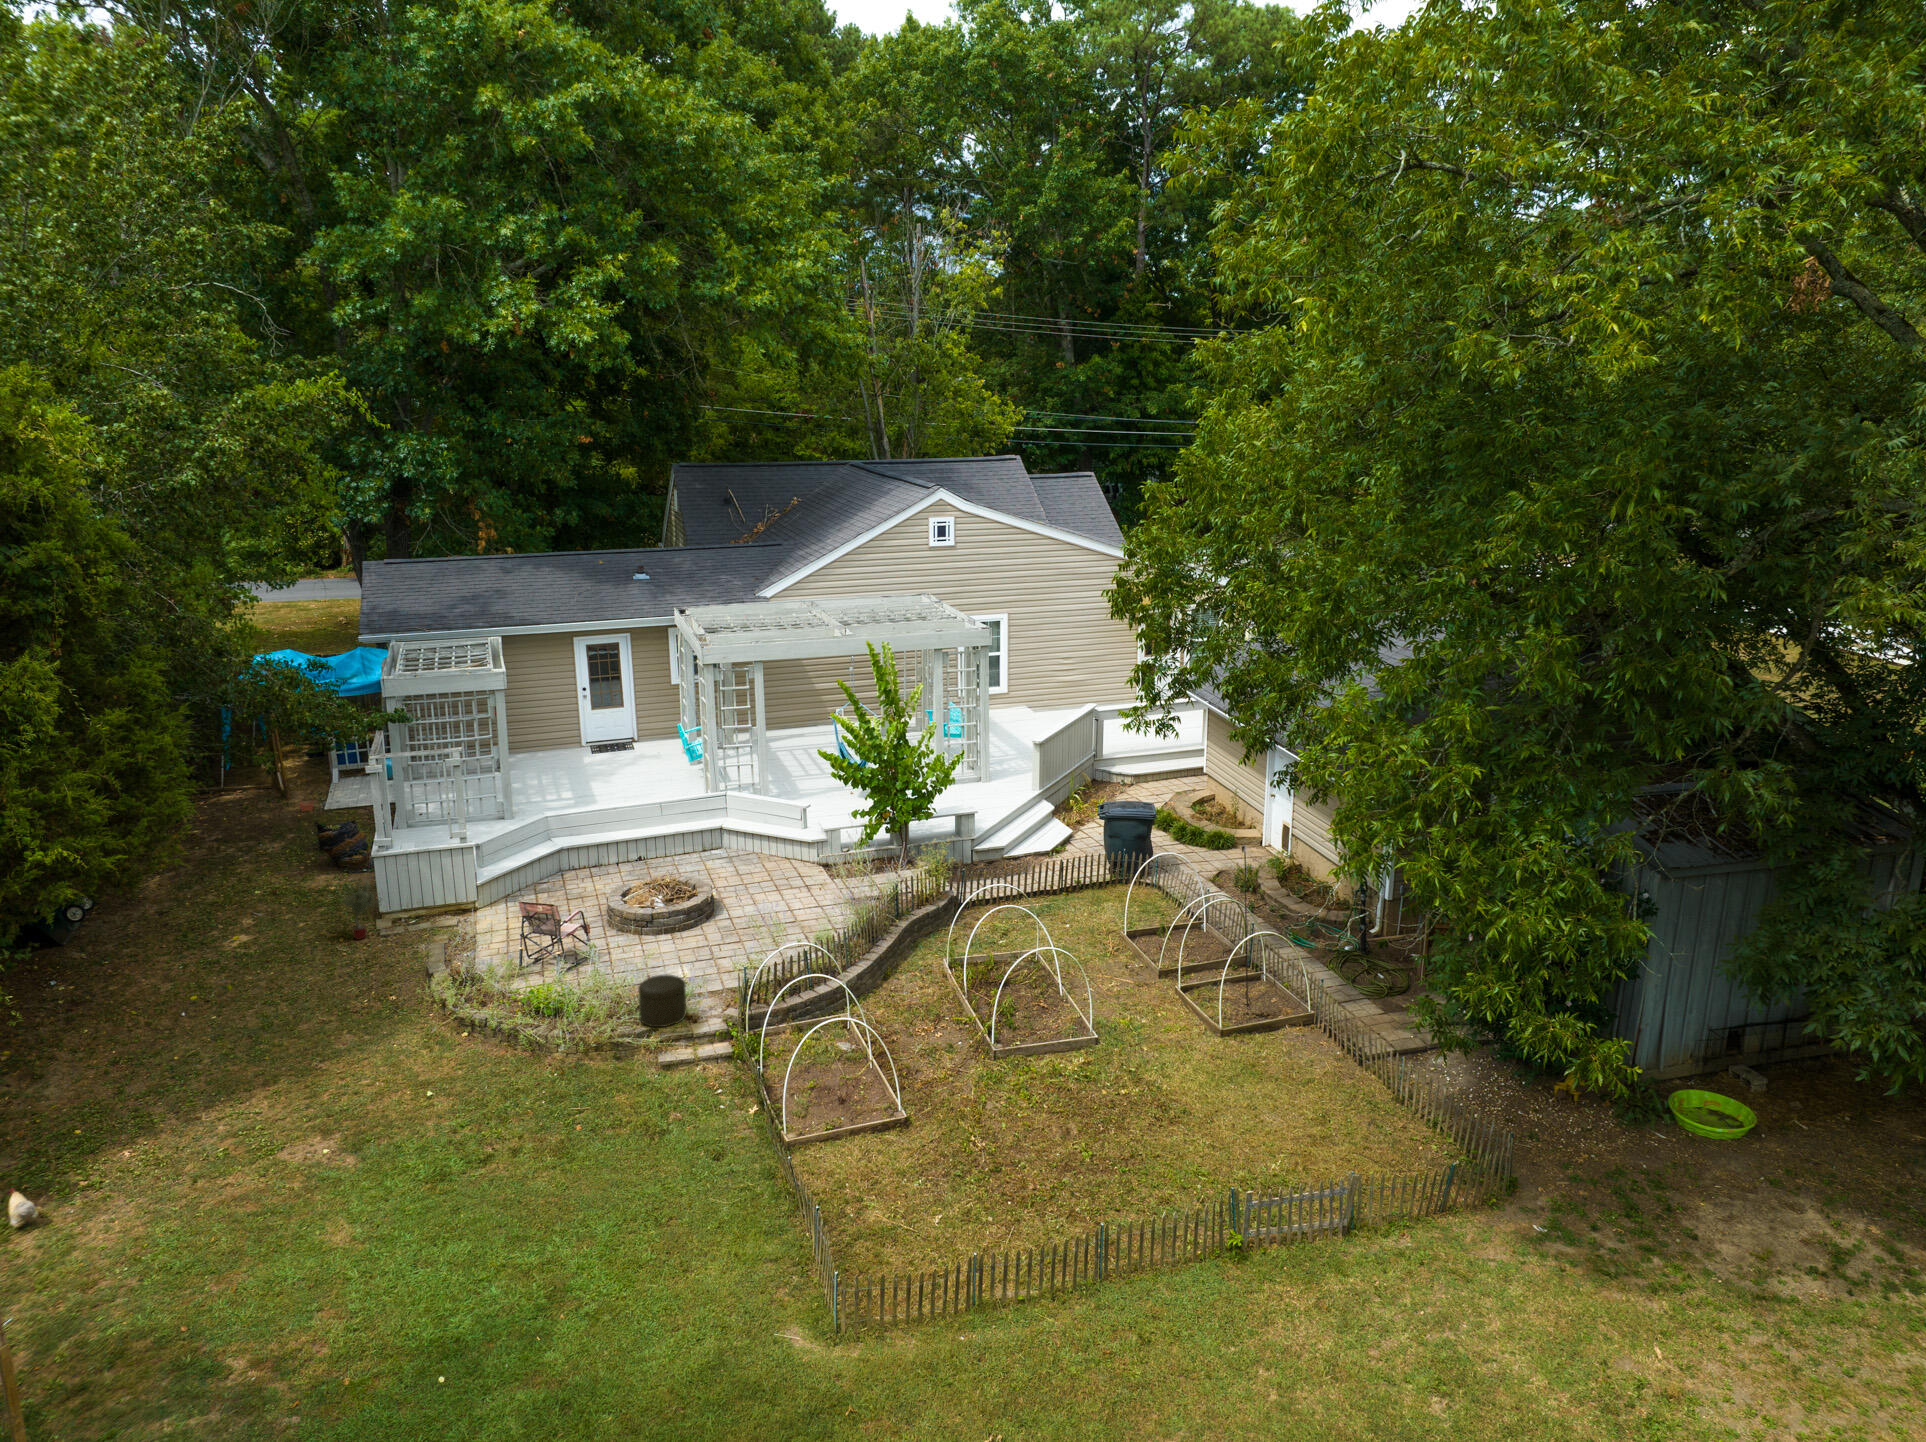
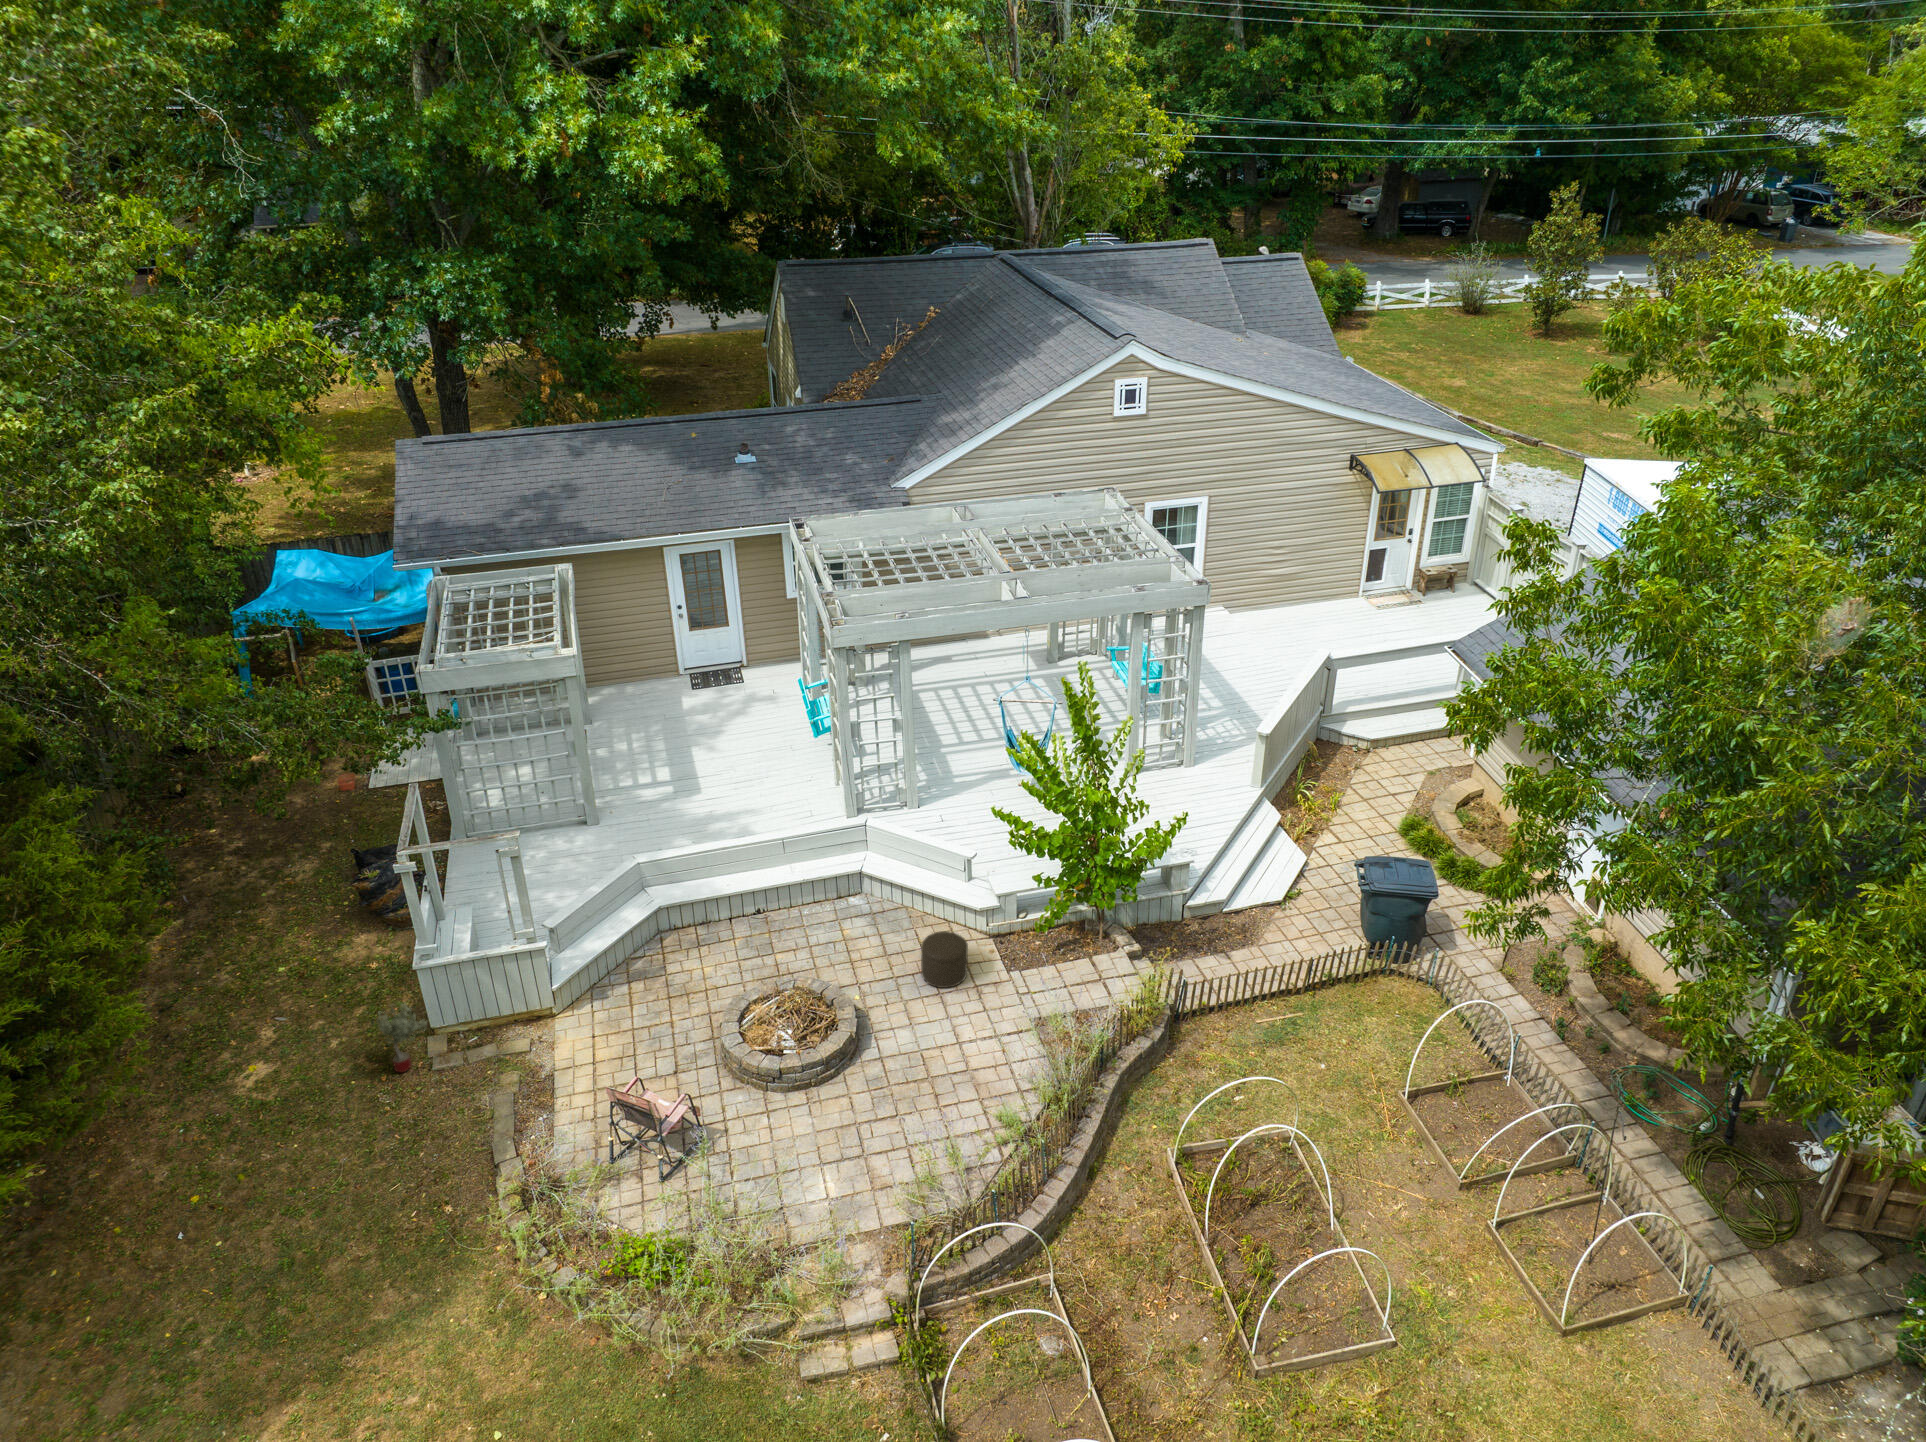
ottoman: present [638,974,686,1027] -> present [921,931,968,988]

